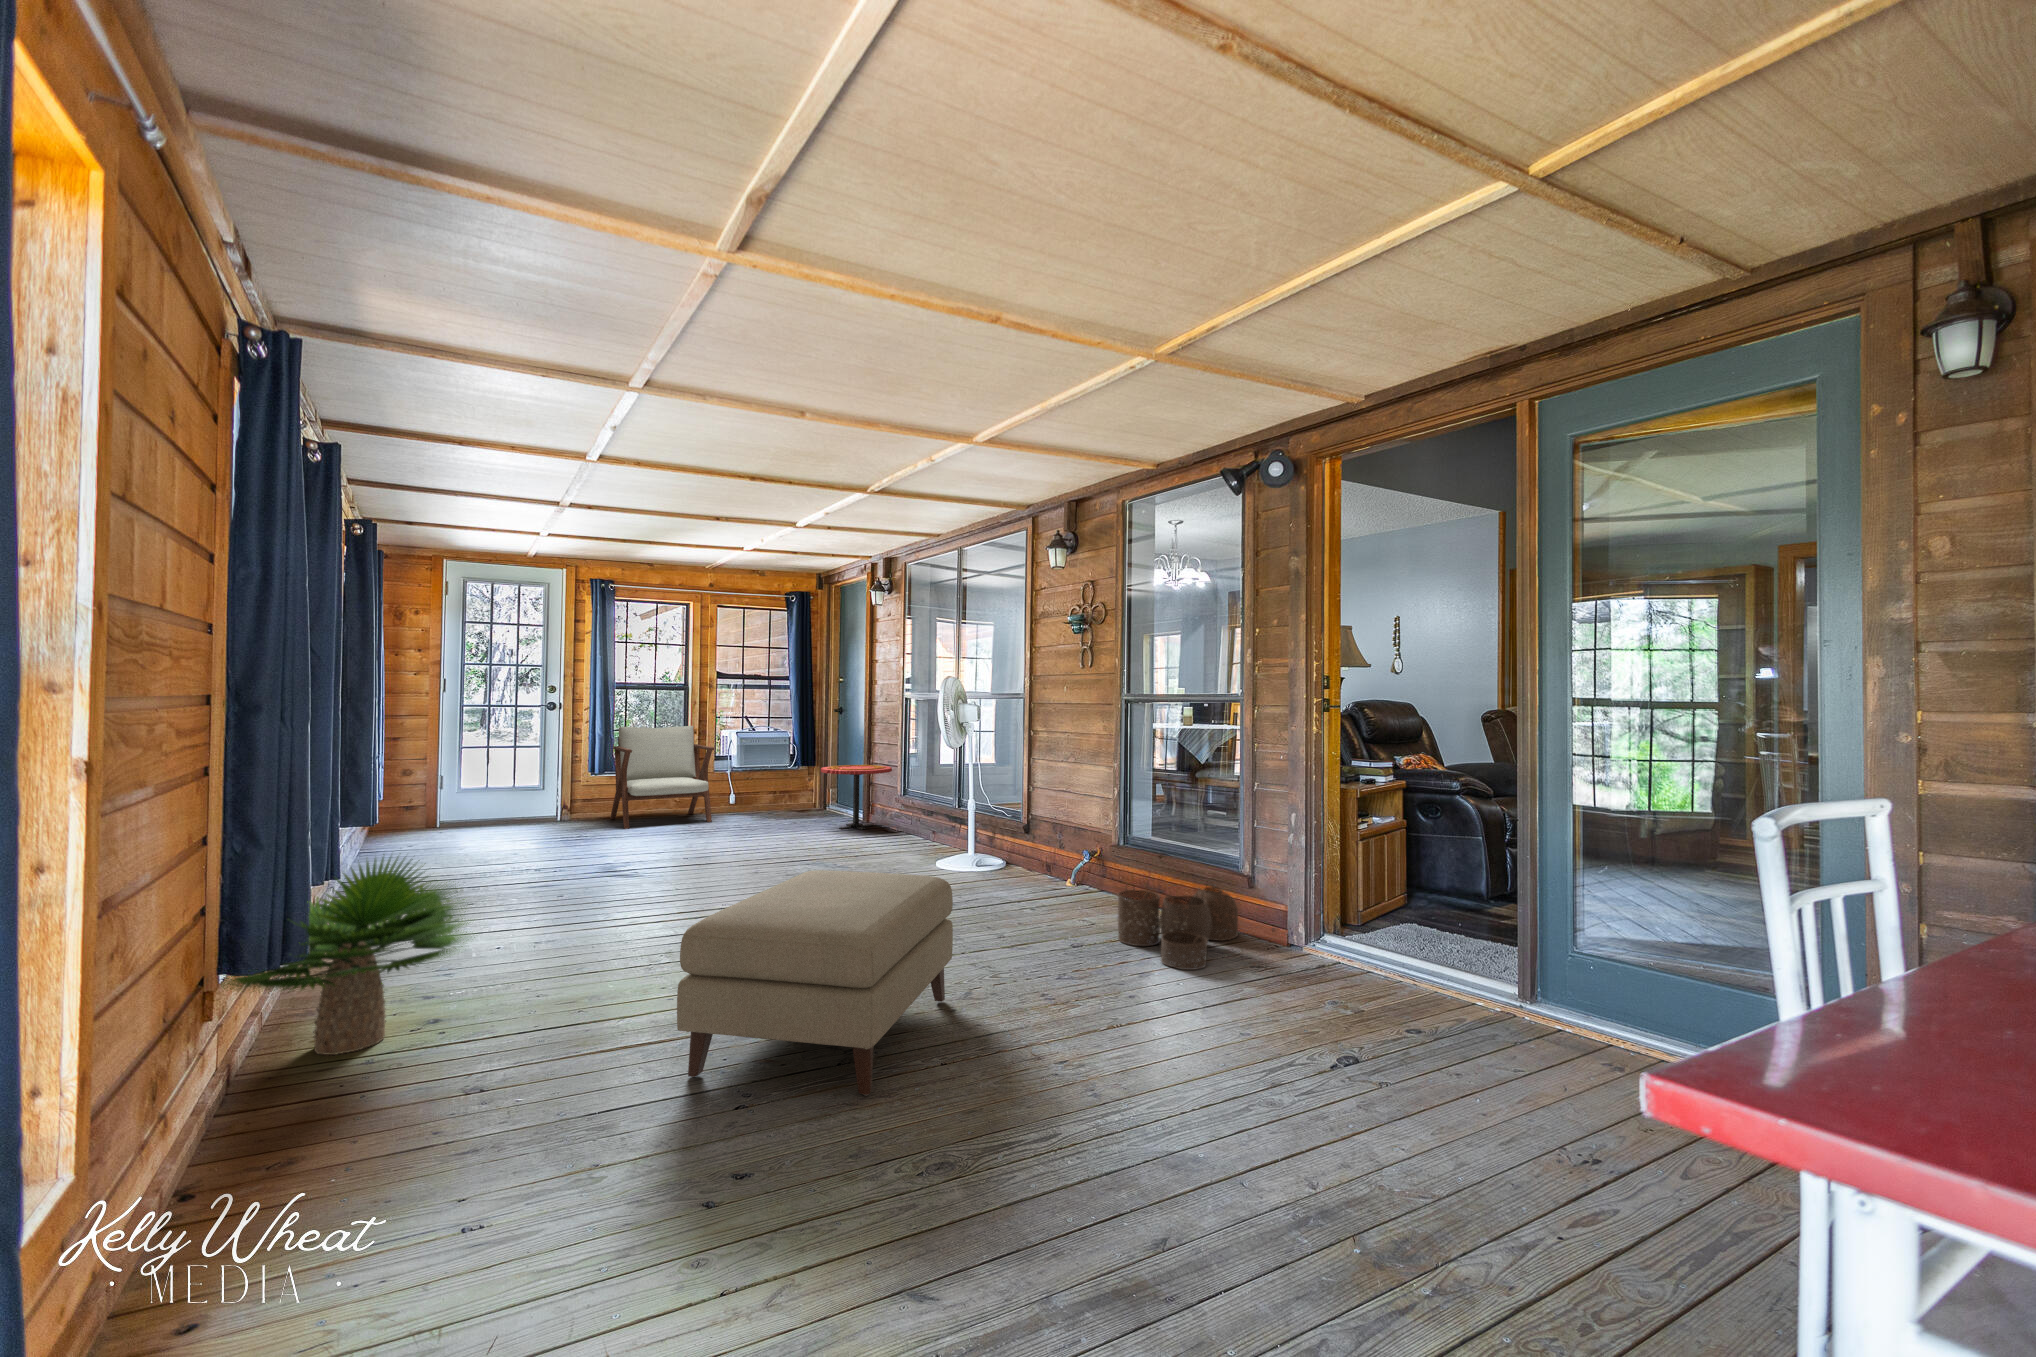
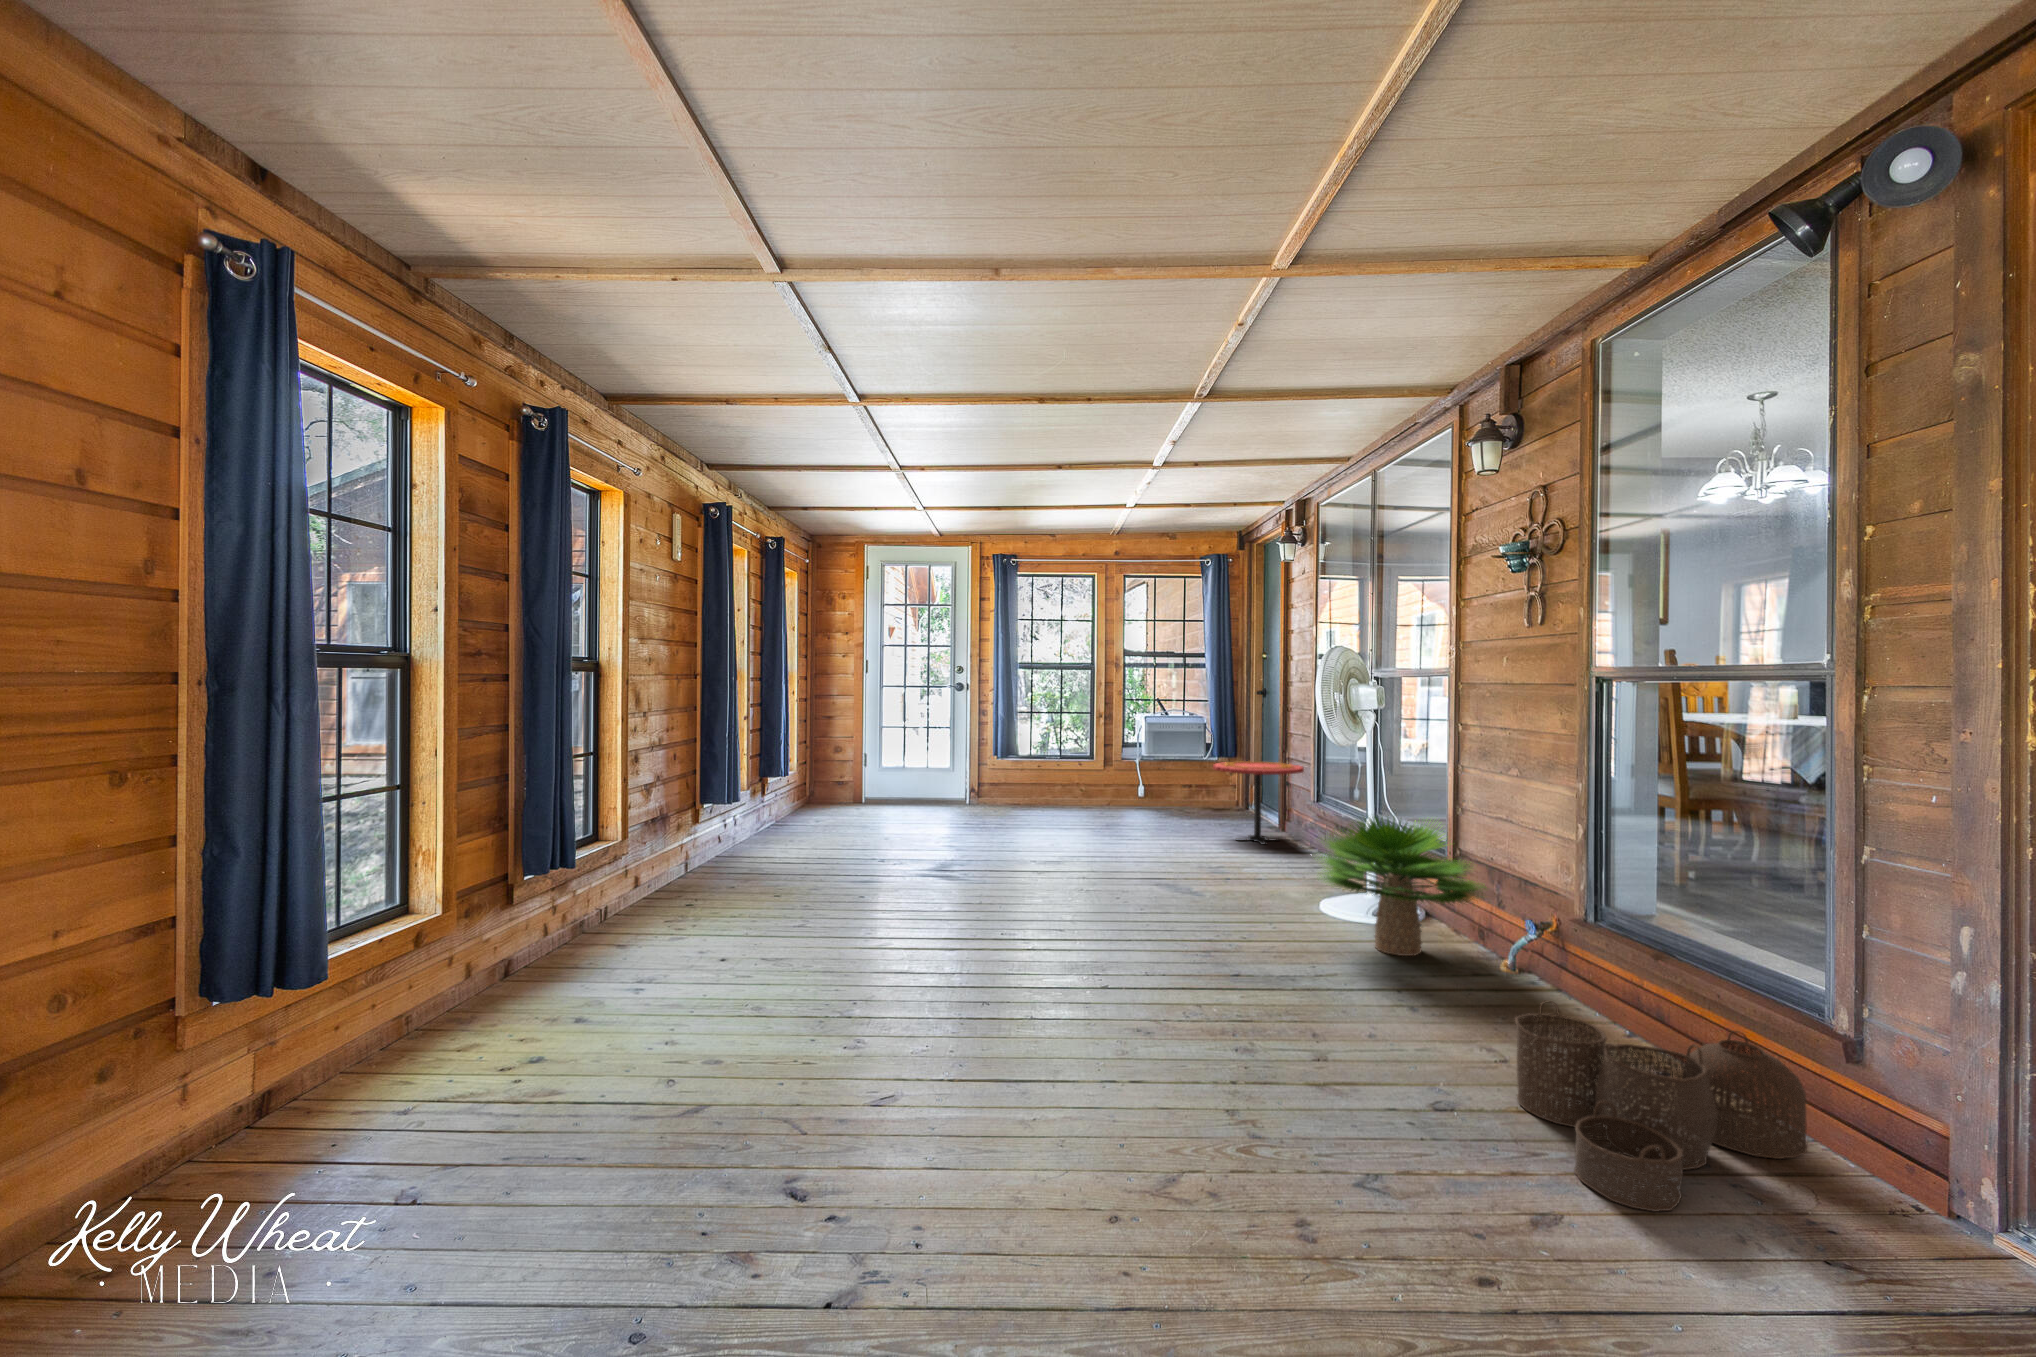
lounge chair: present [610,726,714,829] -> none [1014,709,1106,817]
potted plant: present [221,857,468,1055] -> present [1319,817,1484,956]
ottoman: present [677,870,953,1096] -> none [717,907,1145,1276]

